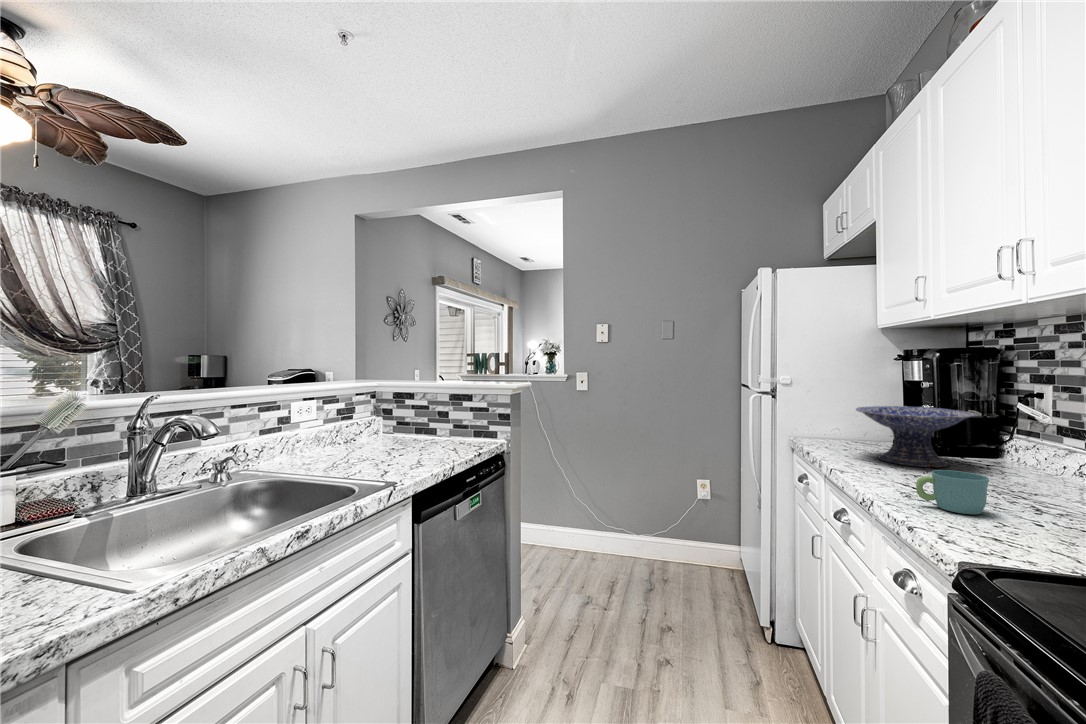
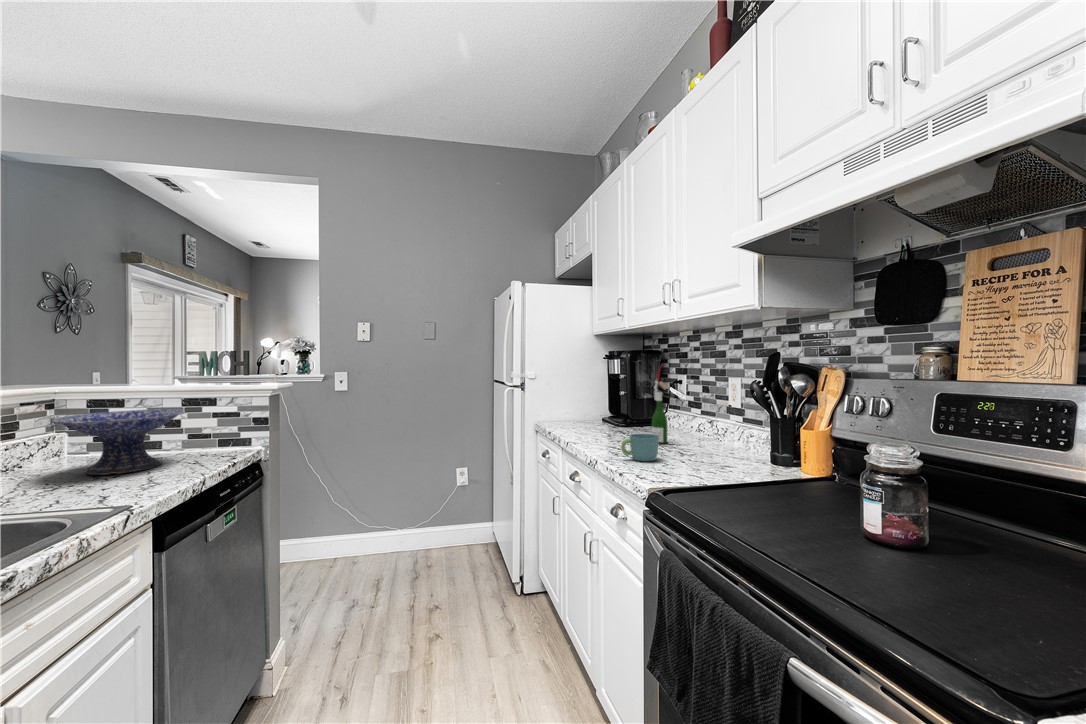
wine bottle: none [977,369,1023,491] -> present [652,365,674,444]
decorative bowl: present [856,406,975,467] -> present [52,409,185,475]

